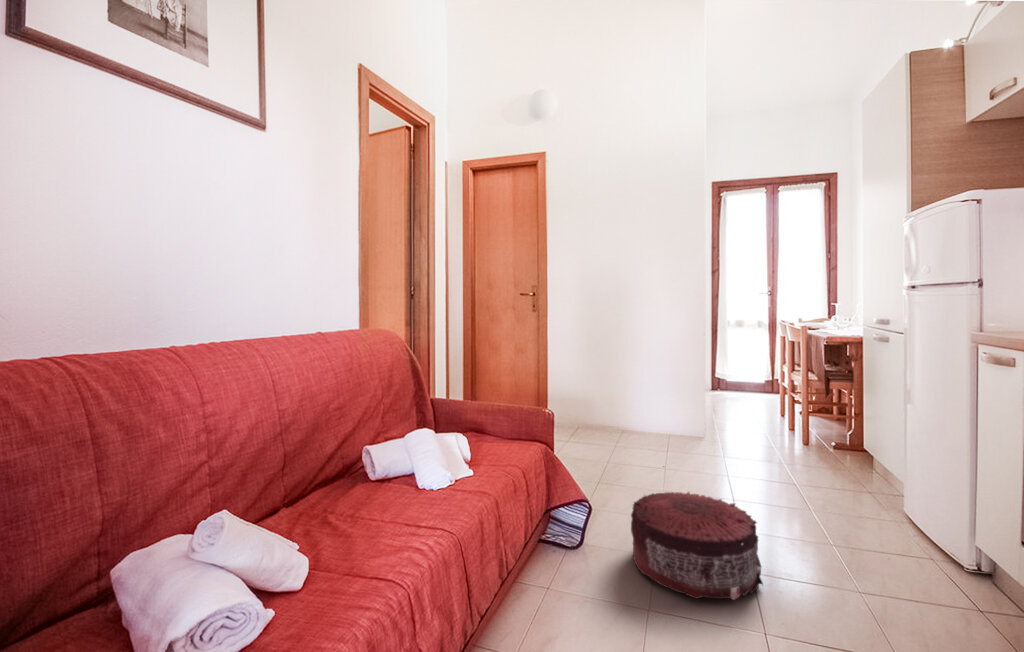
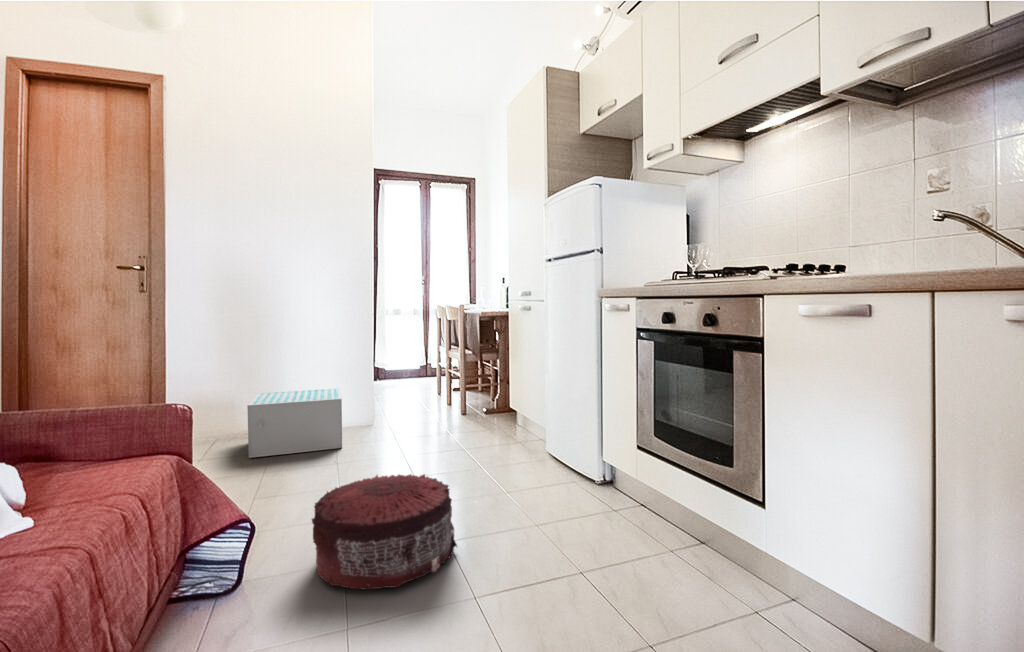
storage box: none [599,396,673,454] -> present [247,388,342,458]

